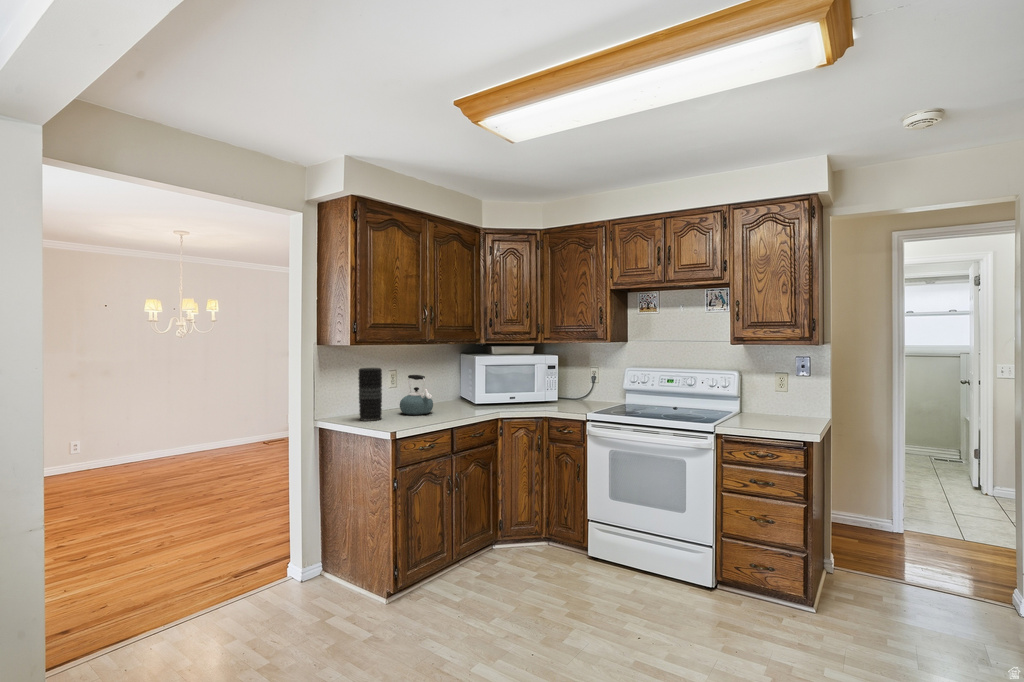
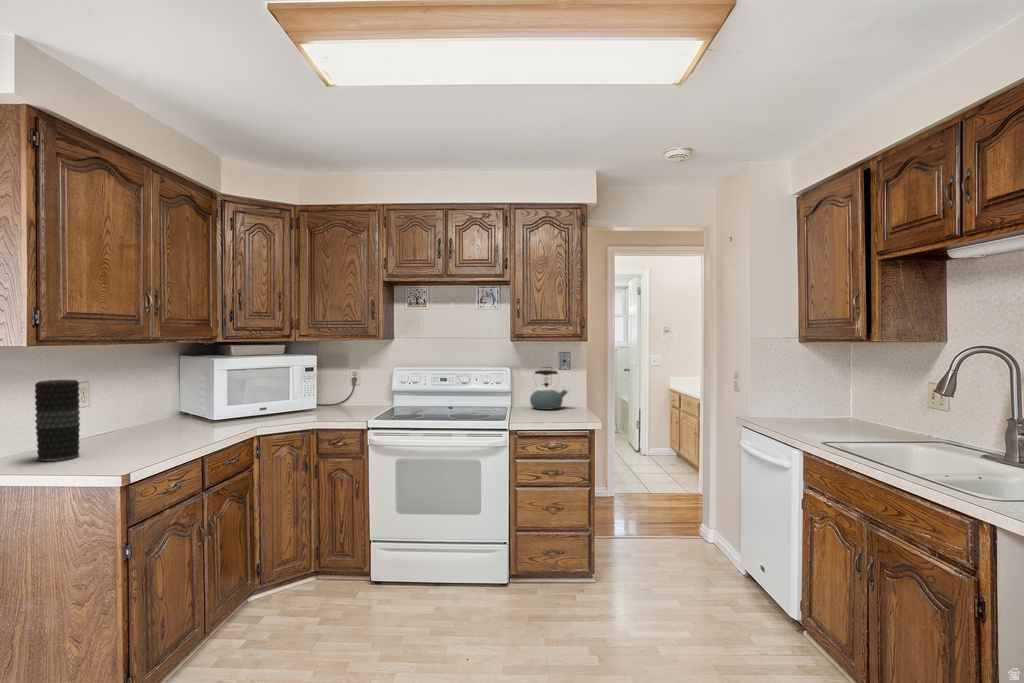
kettle: present [400,375,433,415] -> present [530,370,569,410]

